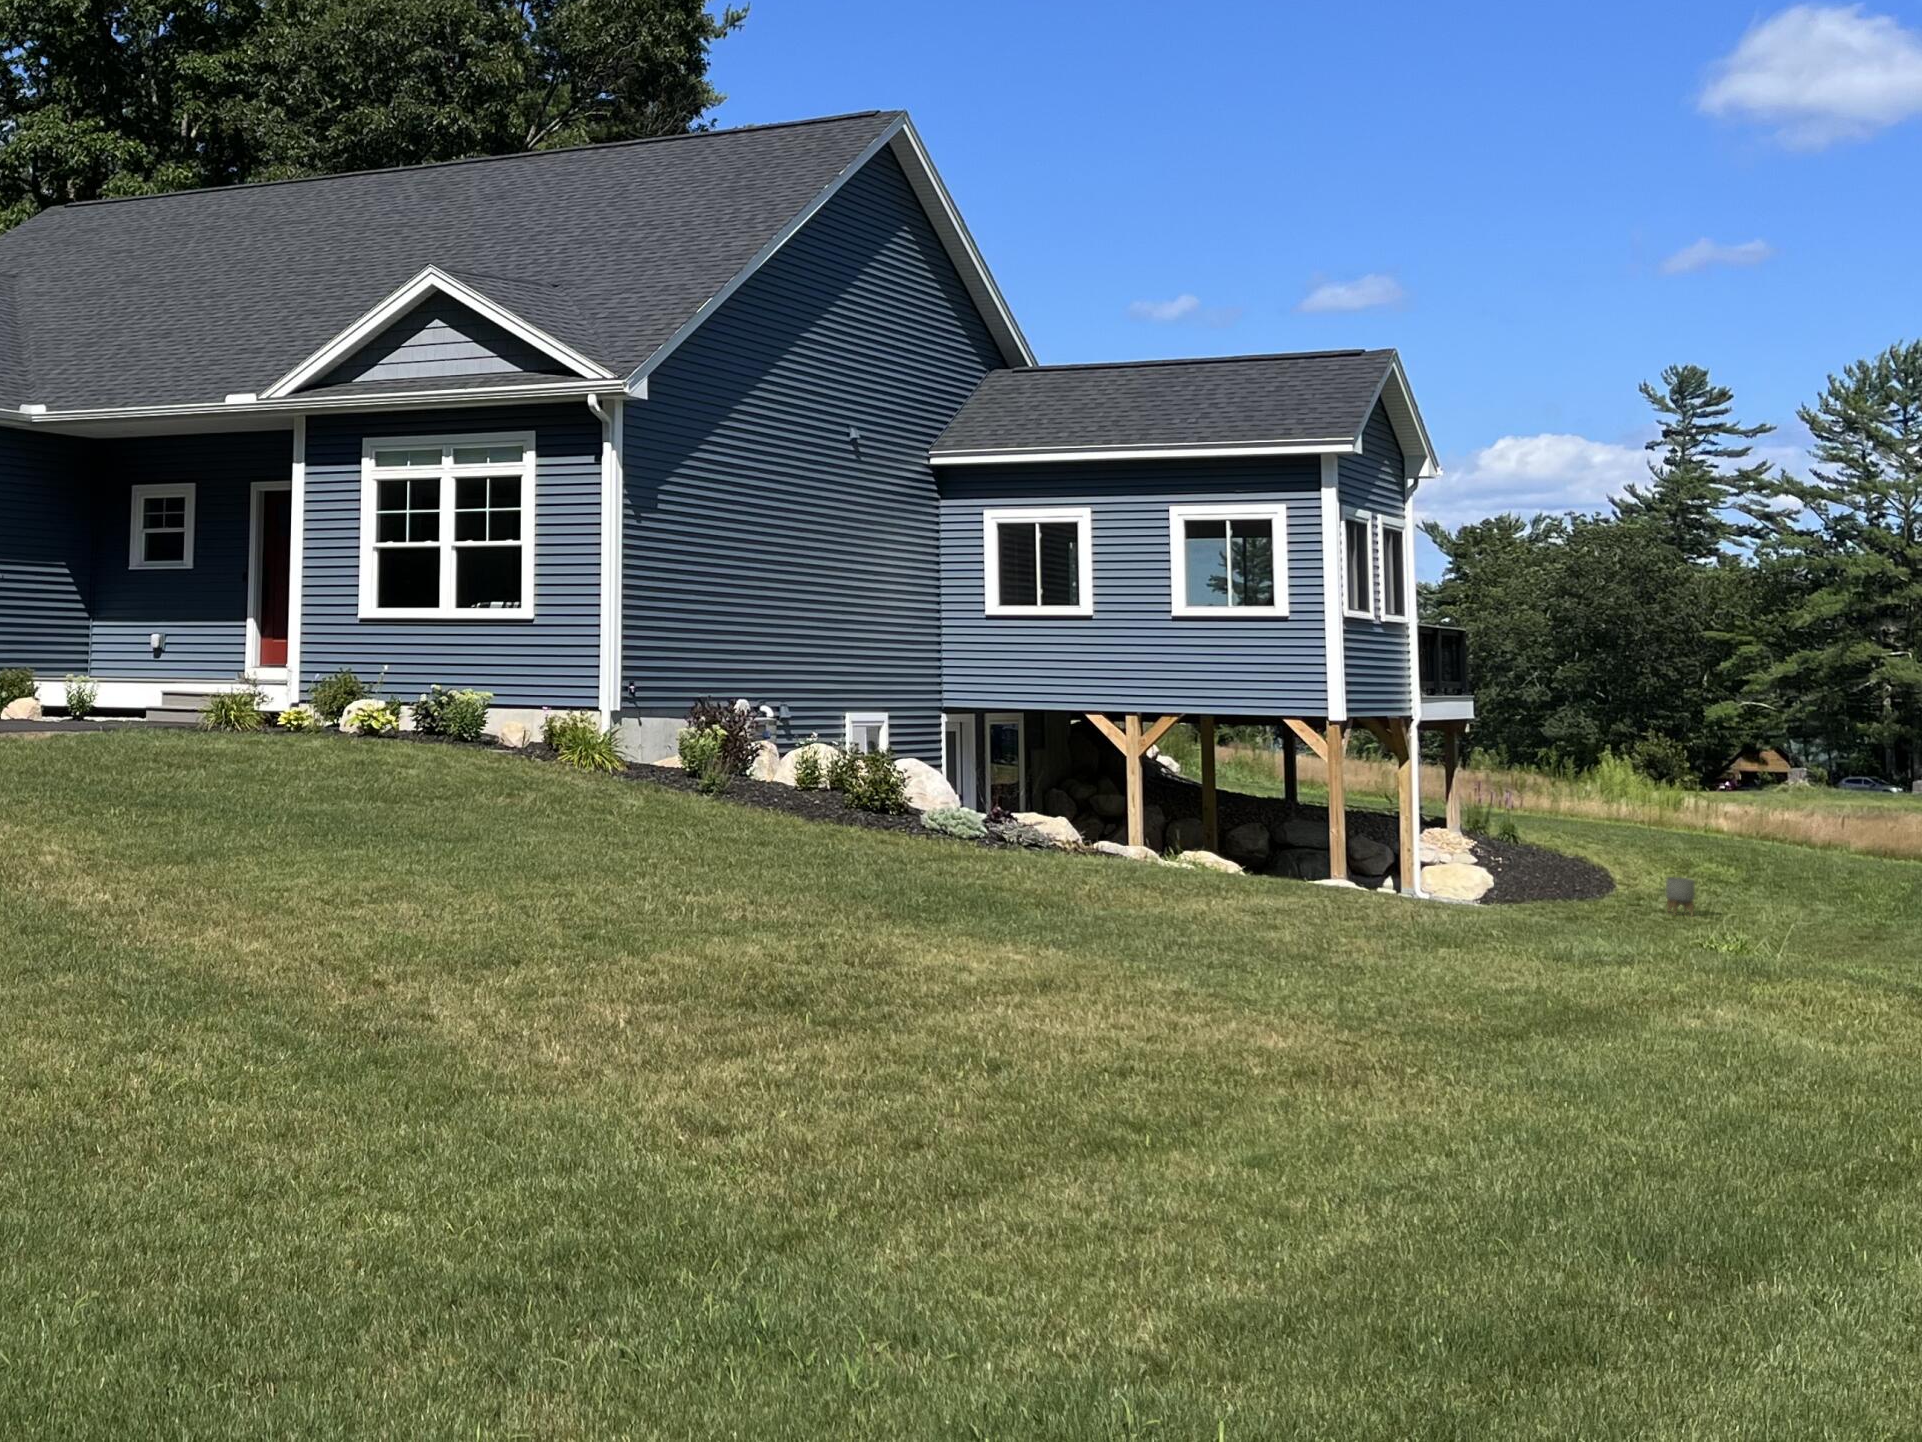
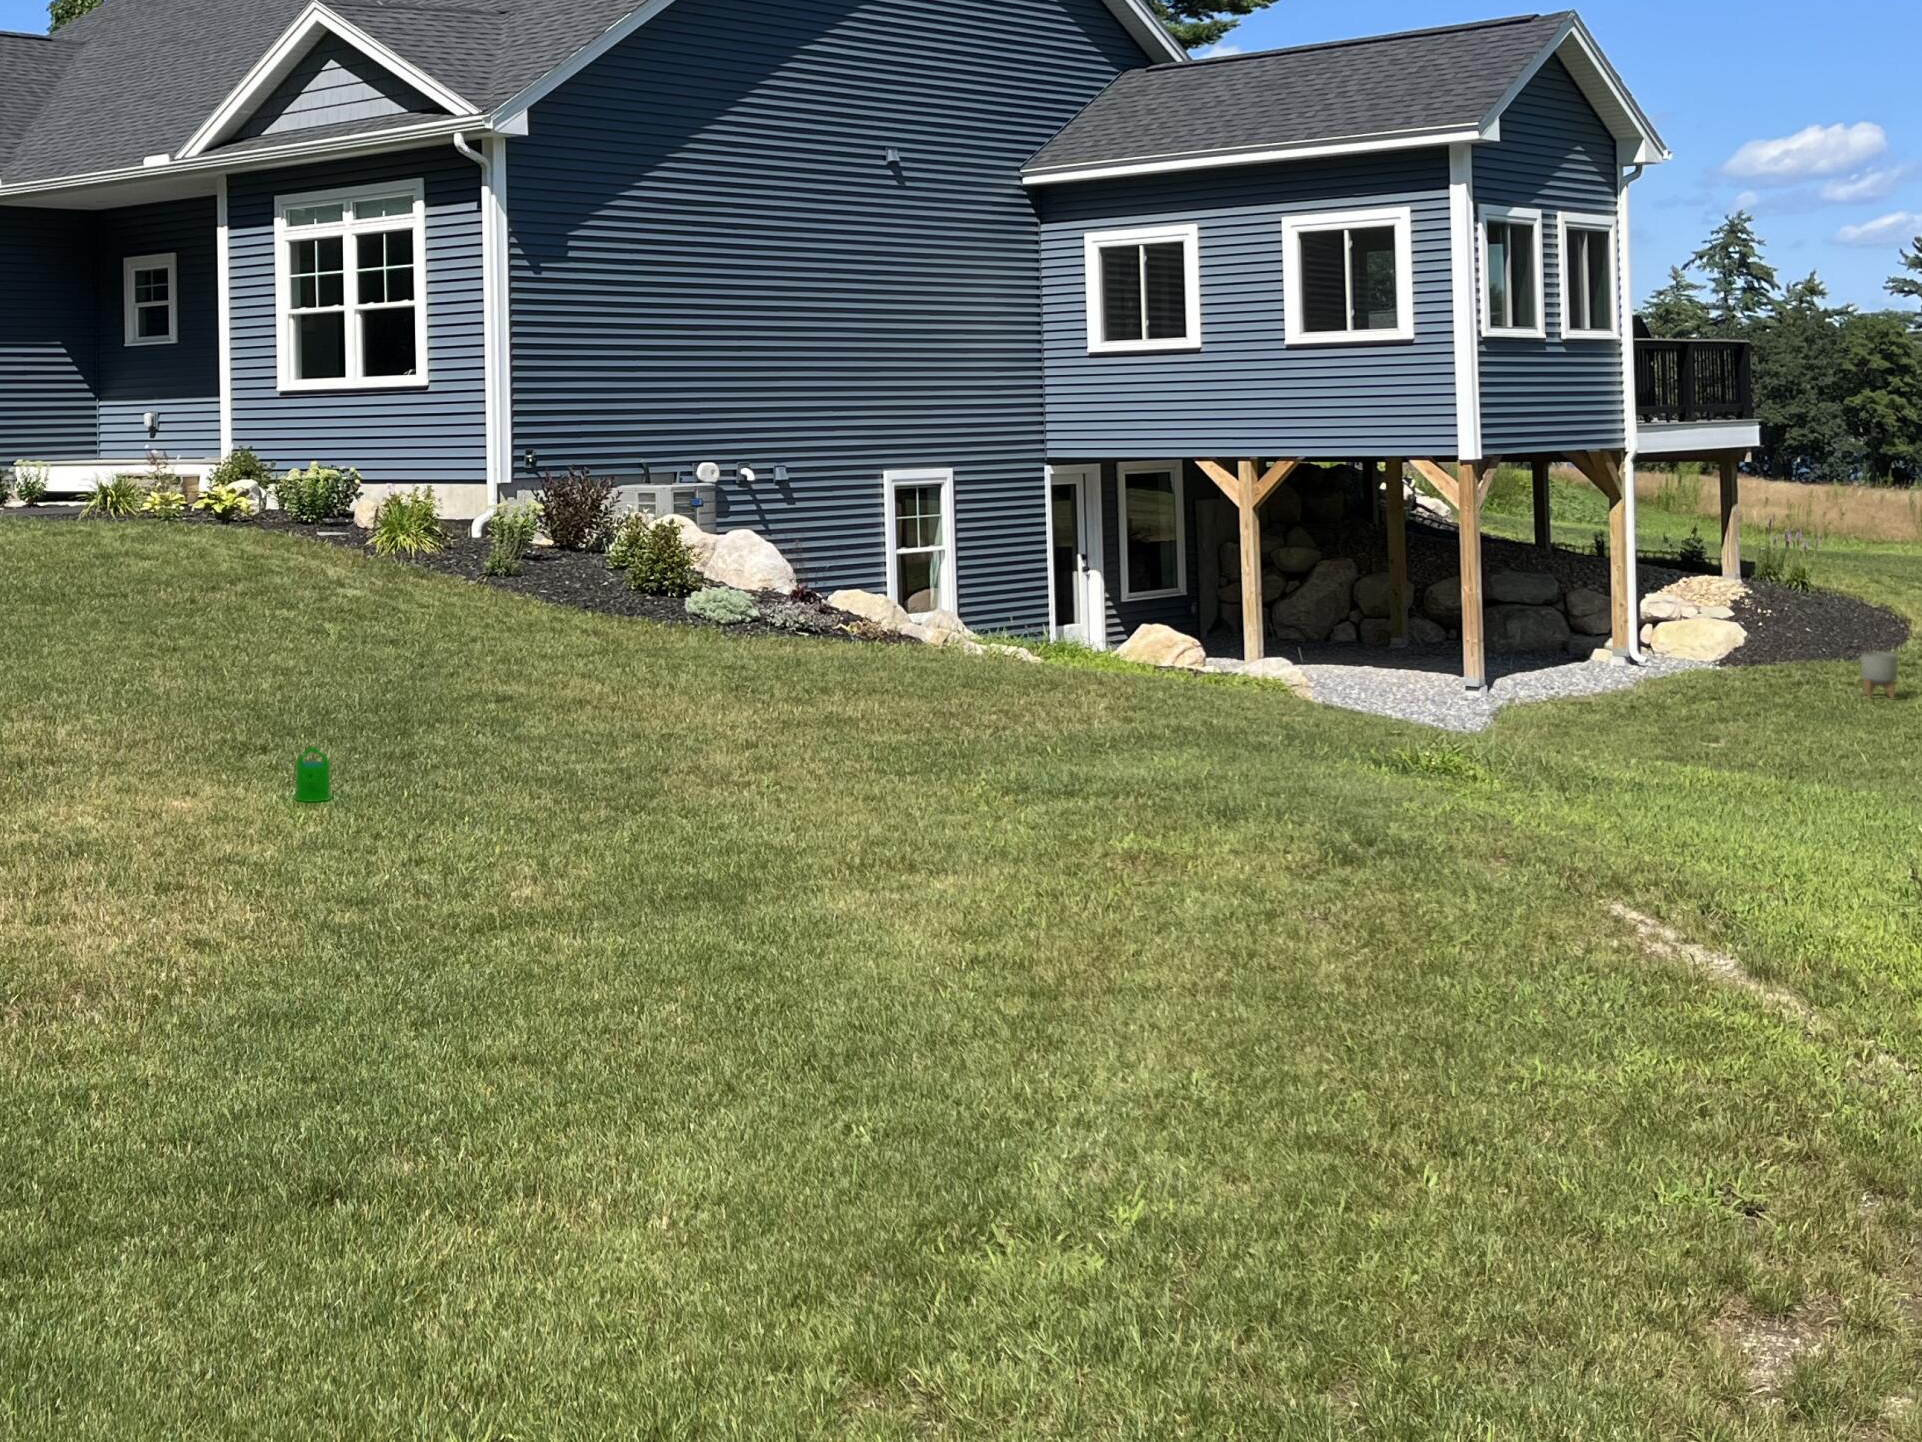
watering can: none [837,892,870,937] -> present [295,747,332,802]

